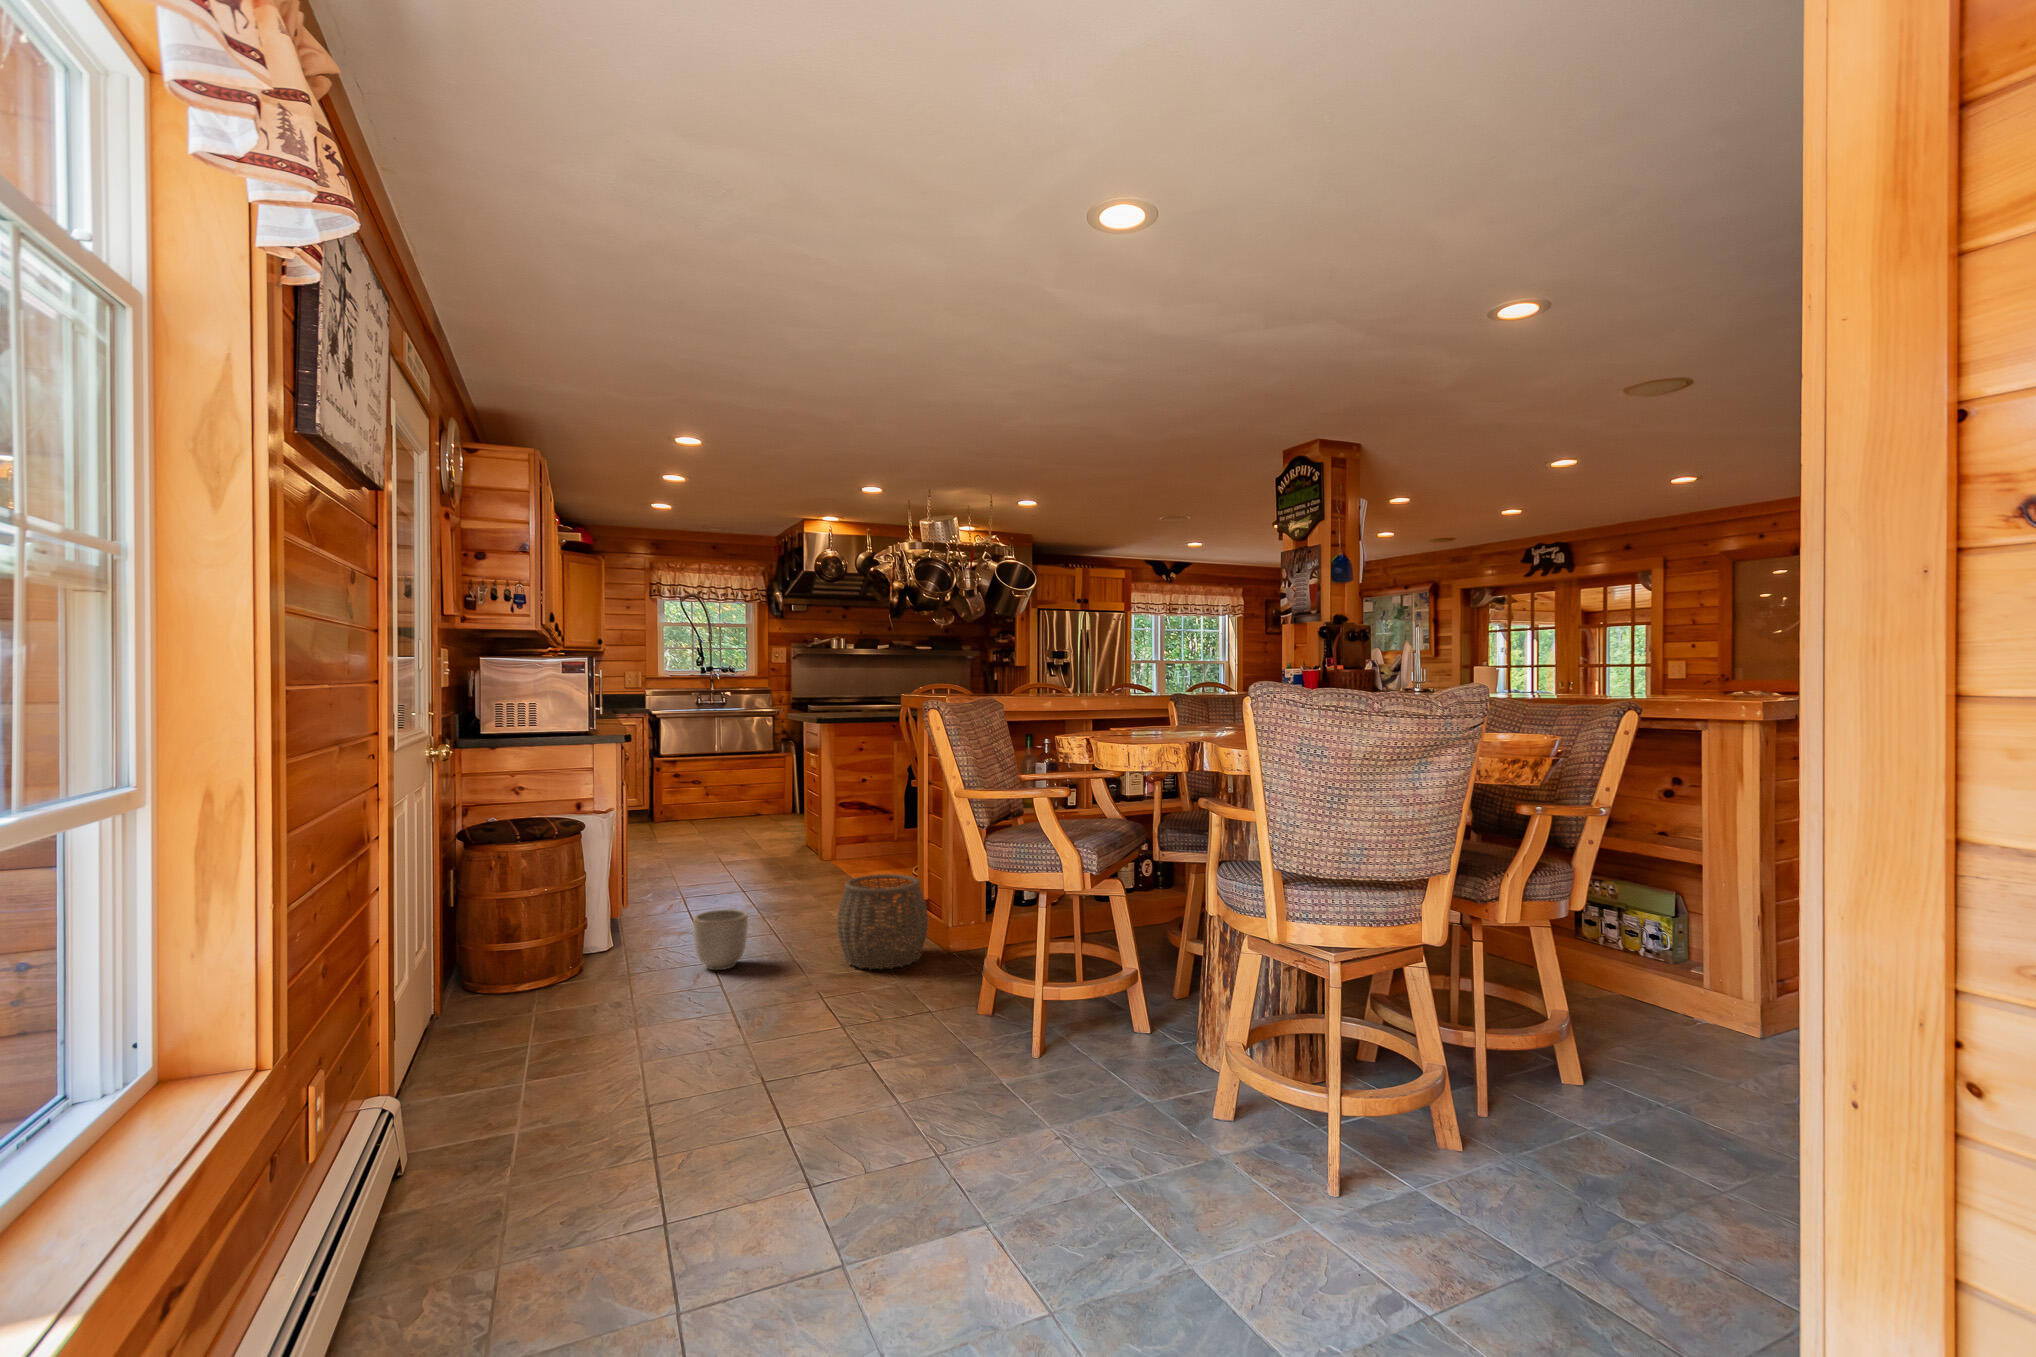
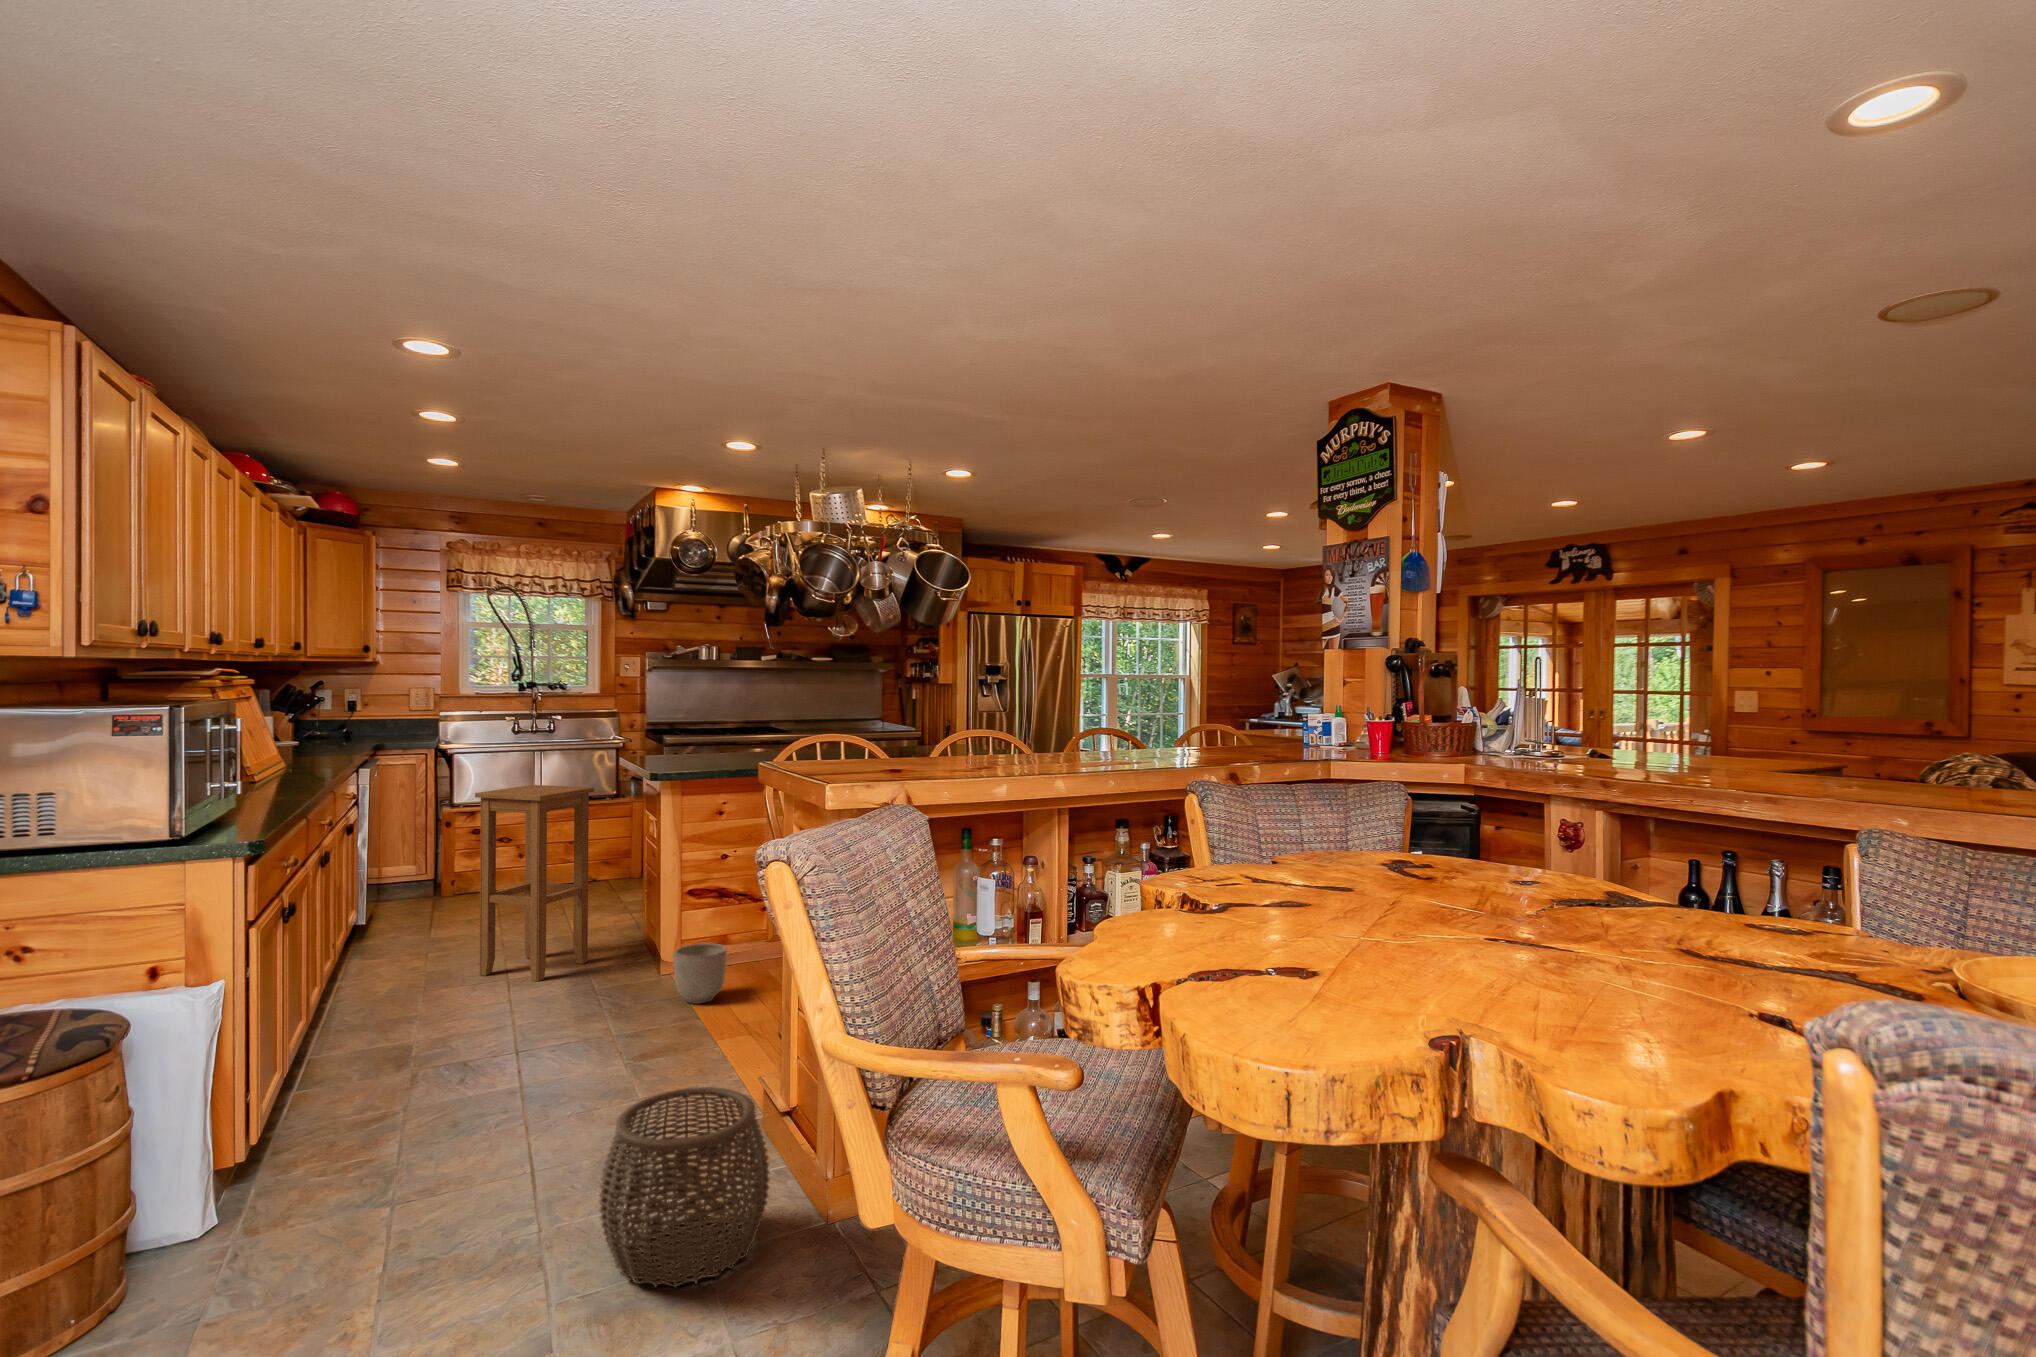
stool: none [701,732,778,863] -> present [475,785,594,981]
planter: present [693,909,748,970] -> present [673,943,727,1004]

